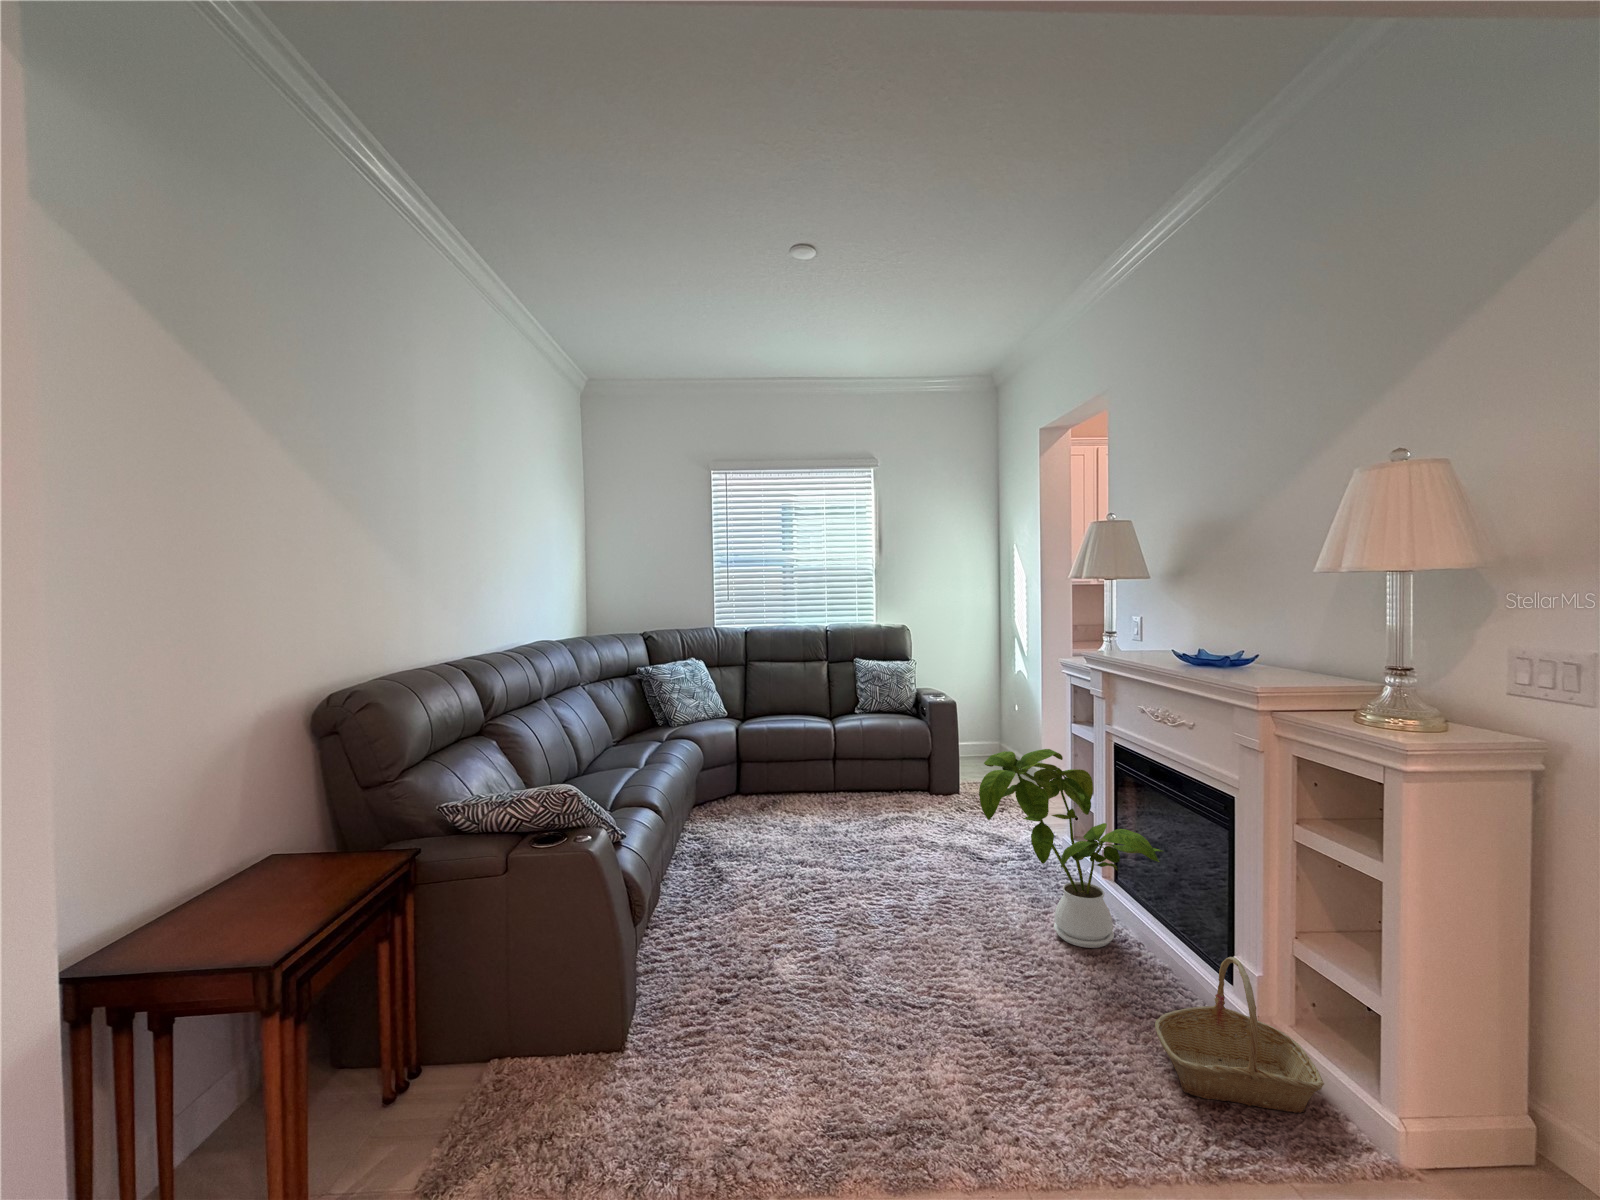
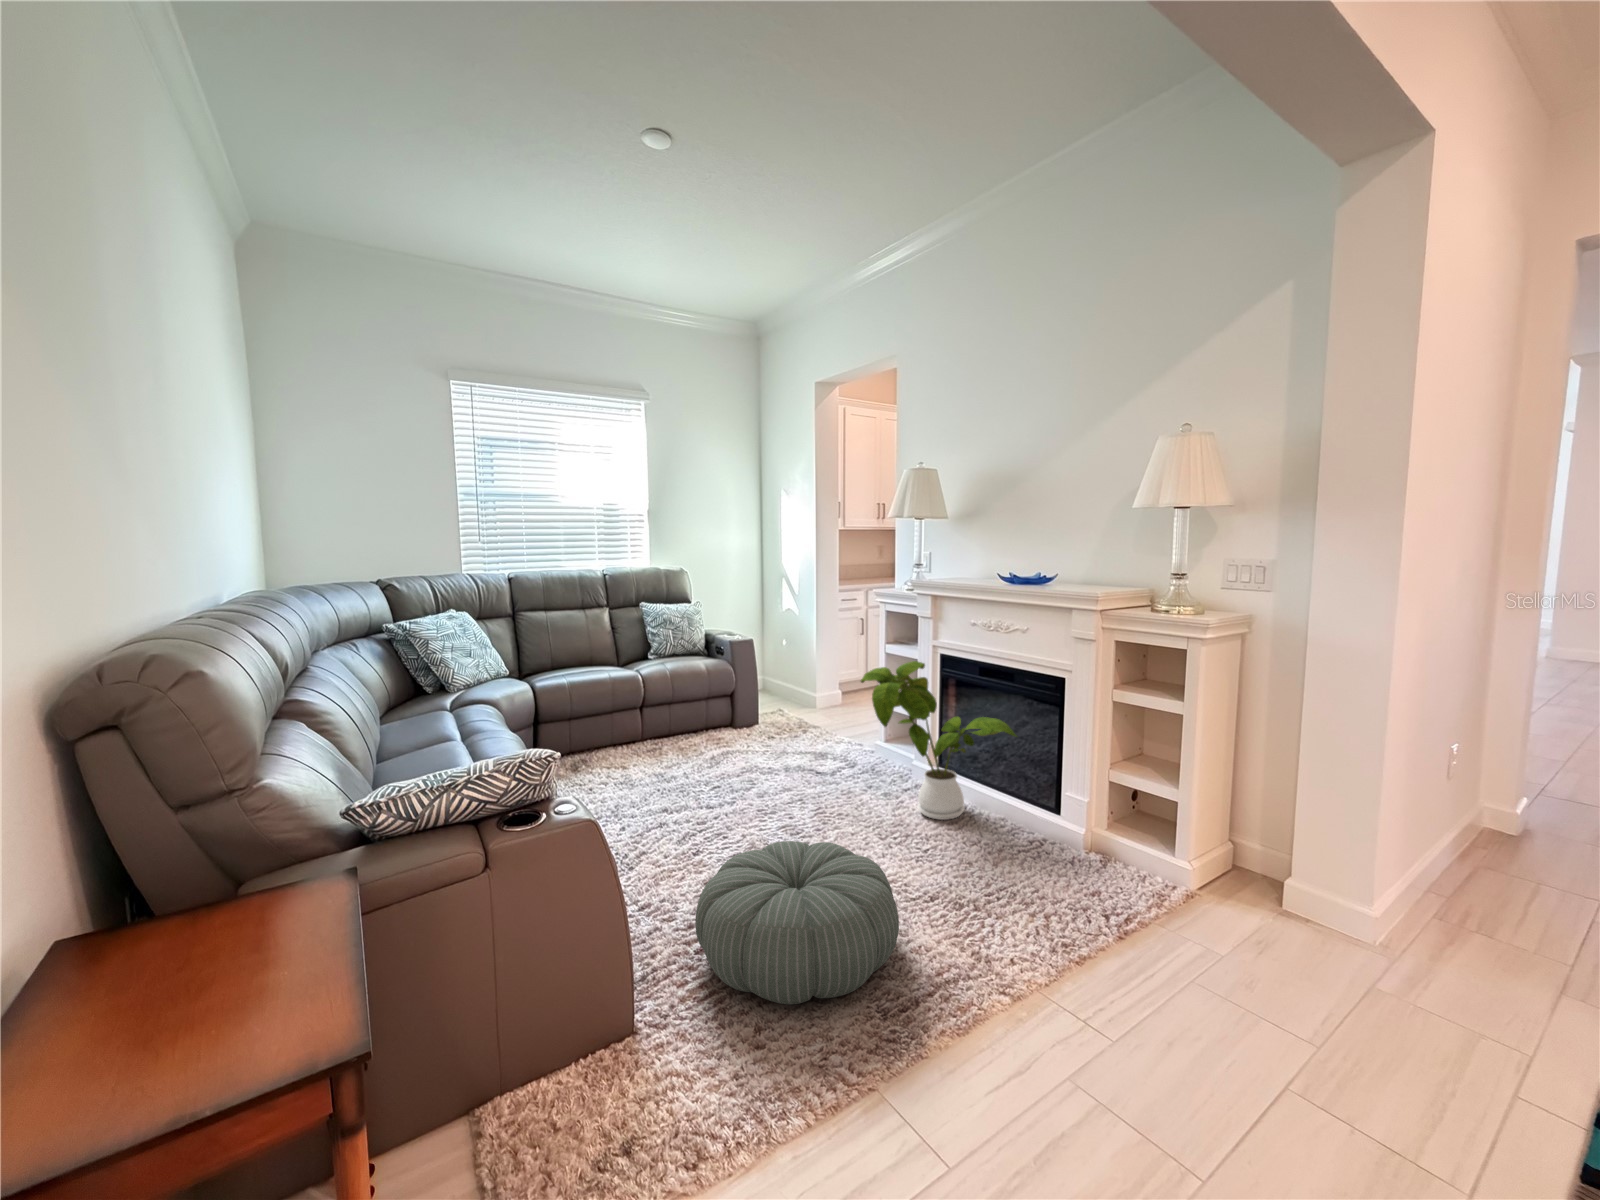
pouf: none [696,921,911,1102] -> present [695,841,899,1004]
basket: present [1155,957,1324,1113] -> none [1046,793,1163,898]

